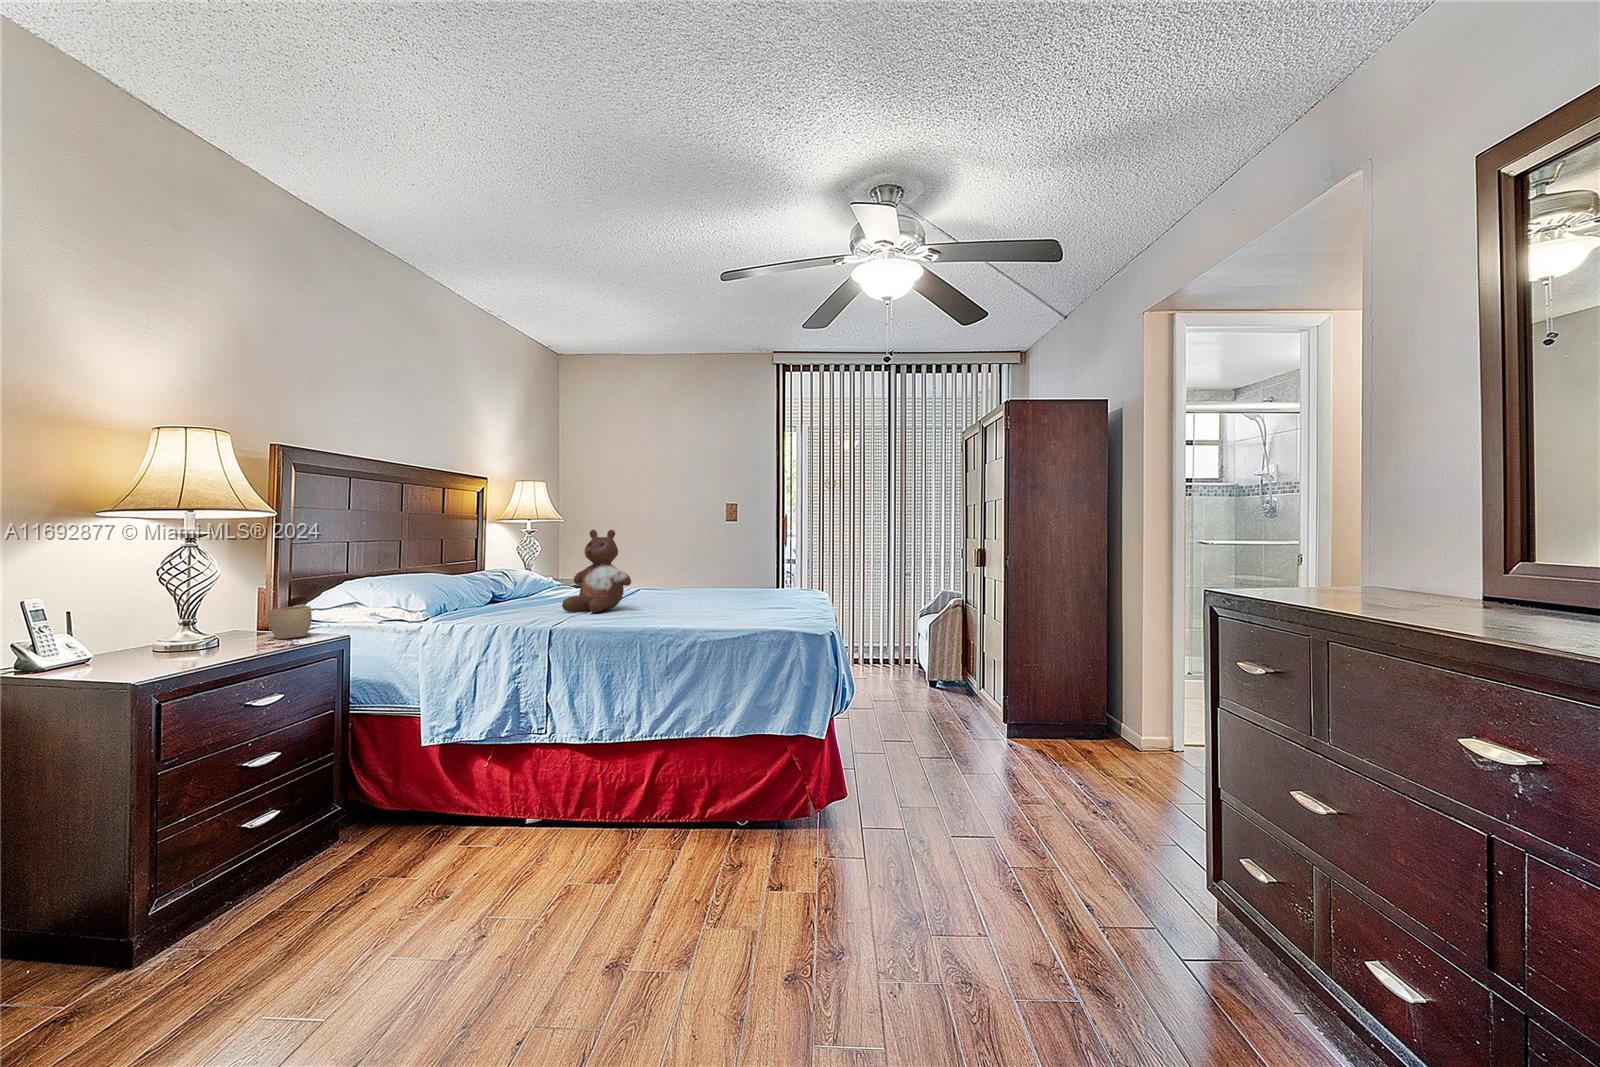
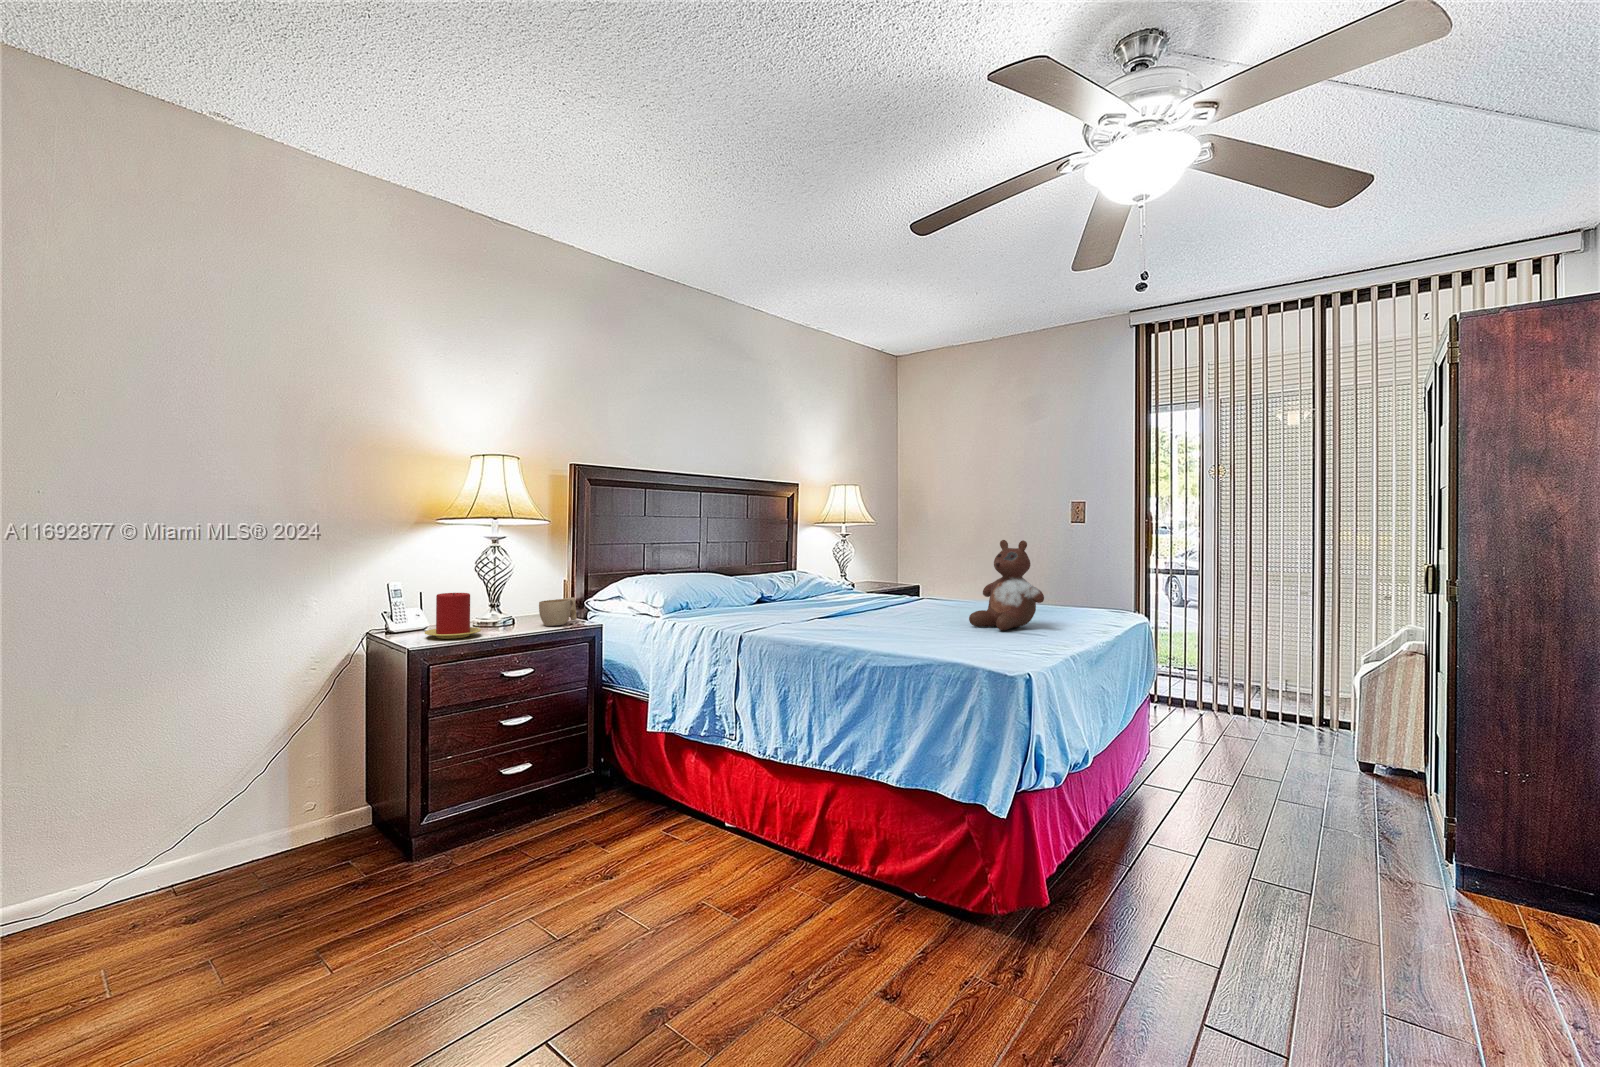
stuffed bear: present [562,530,631,613] -> present [969,540,1044,630]
candle: none [140,601,222,659] -> present [425,593,481,639]

